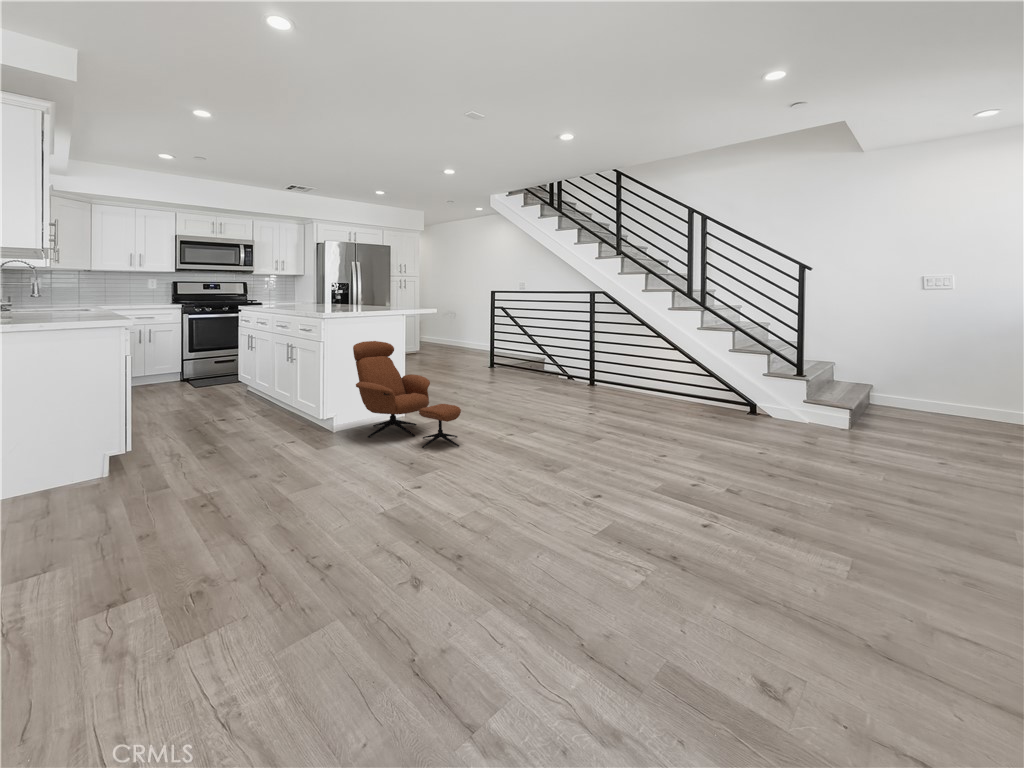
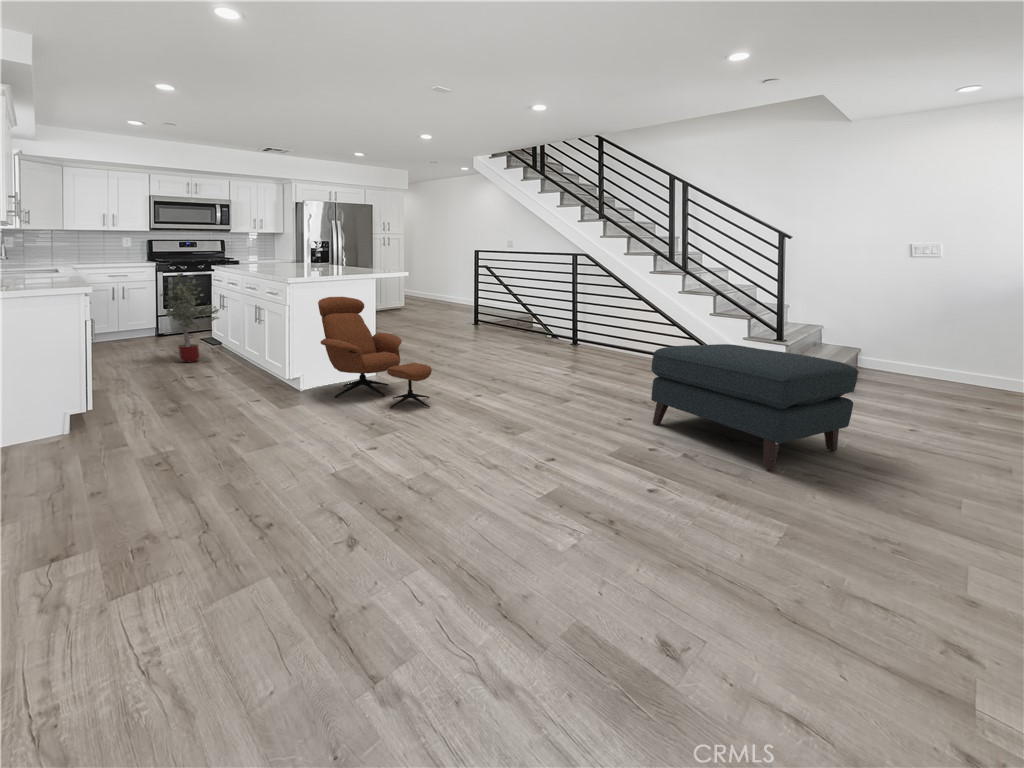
potted tree: none [196,318,251,404] -> present [161,273,219,363]
ottoman: none [671,384,865,503] -> present [651,344,858,470]

